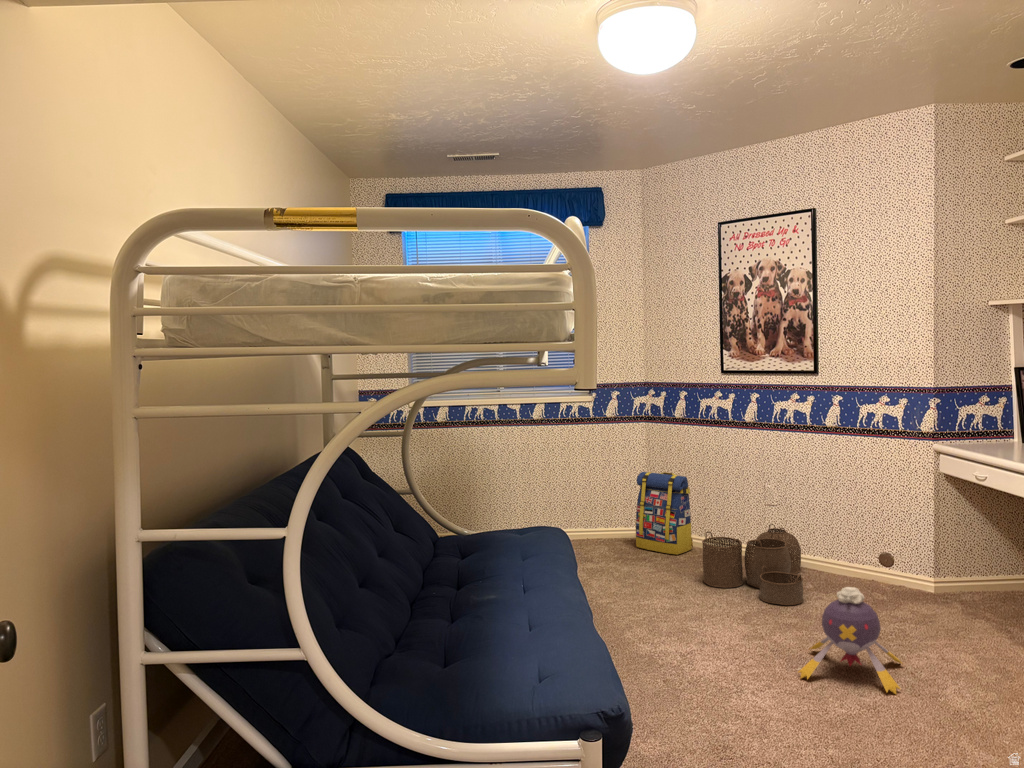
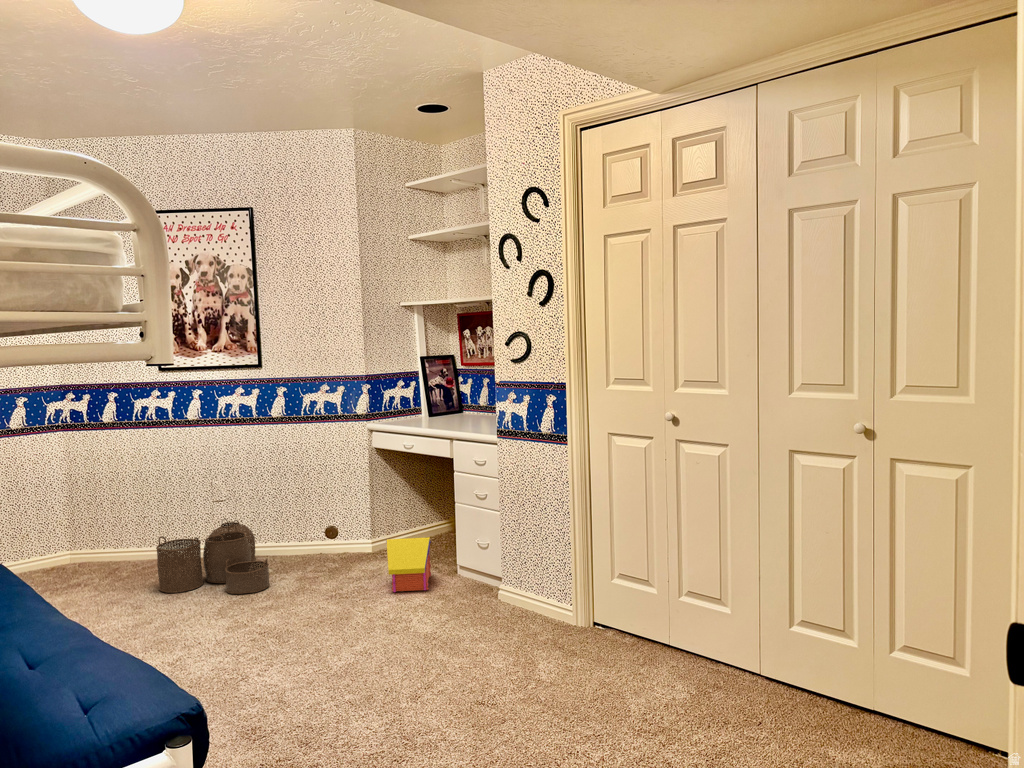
backpack: present [636,472,693,555] -> none [59,483,134,574]
toy house: none [929,583,993,654] -> present [386,537,431,592]
plush toy: present [798,587,903,694] -> none [293,553,385,652]

